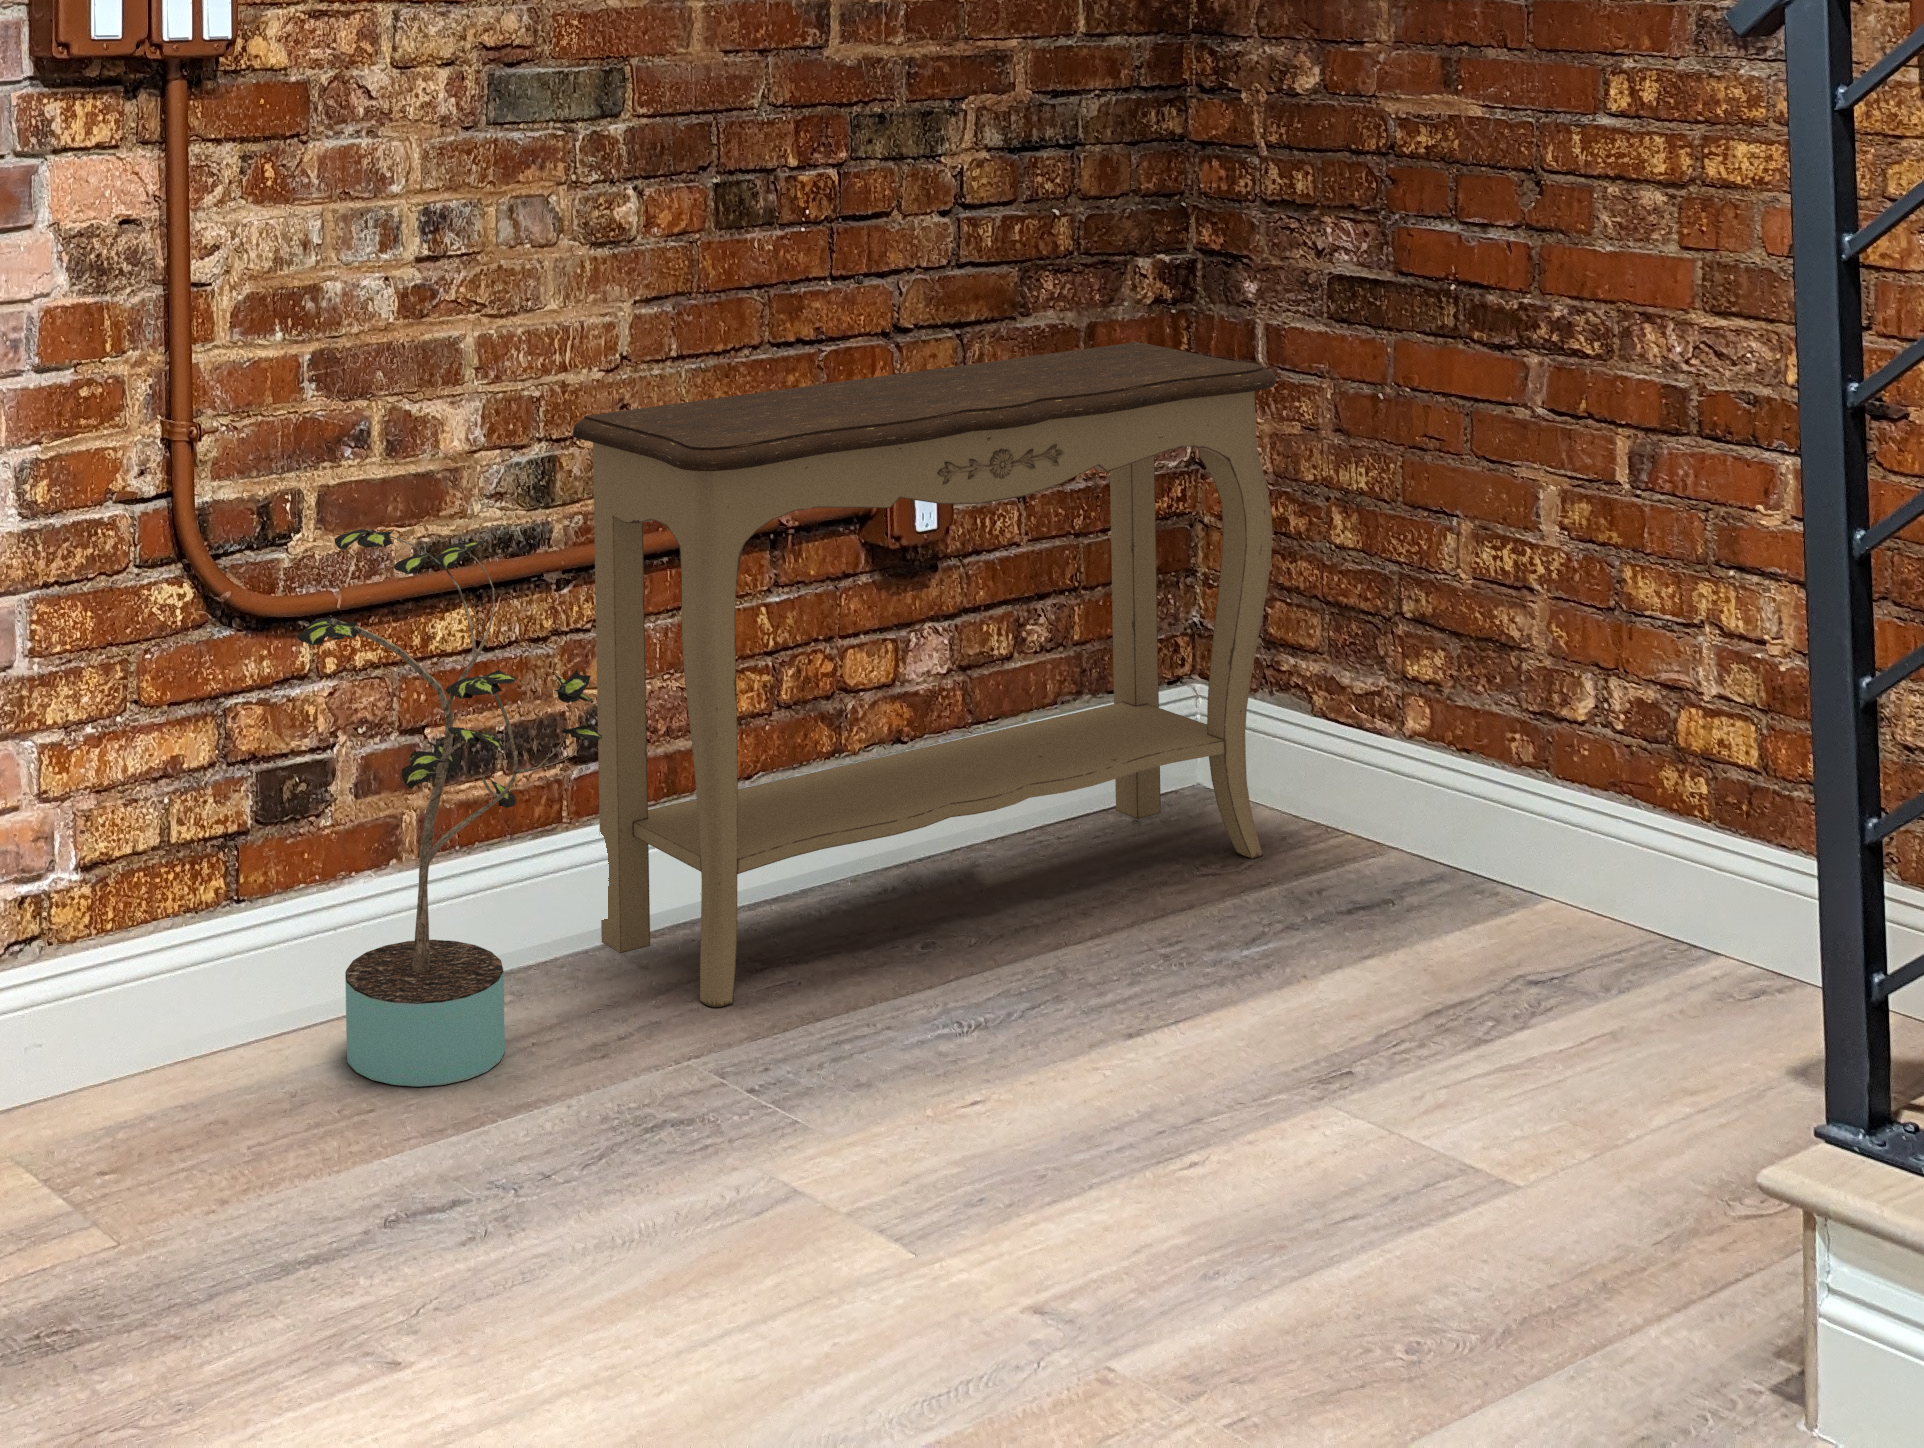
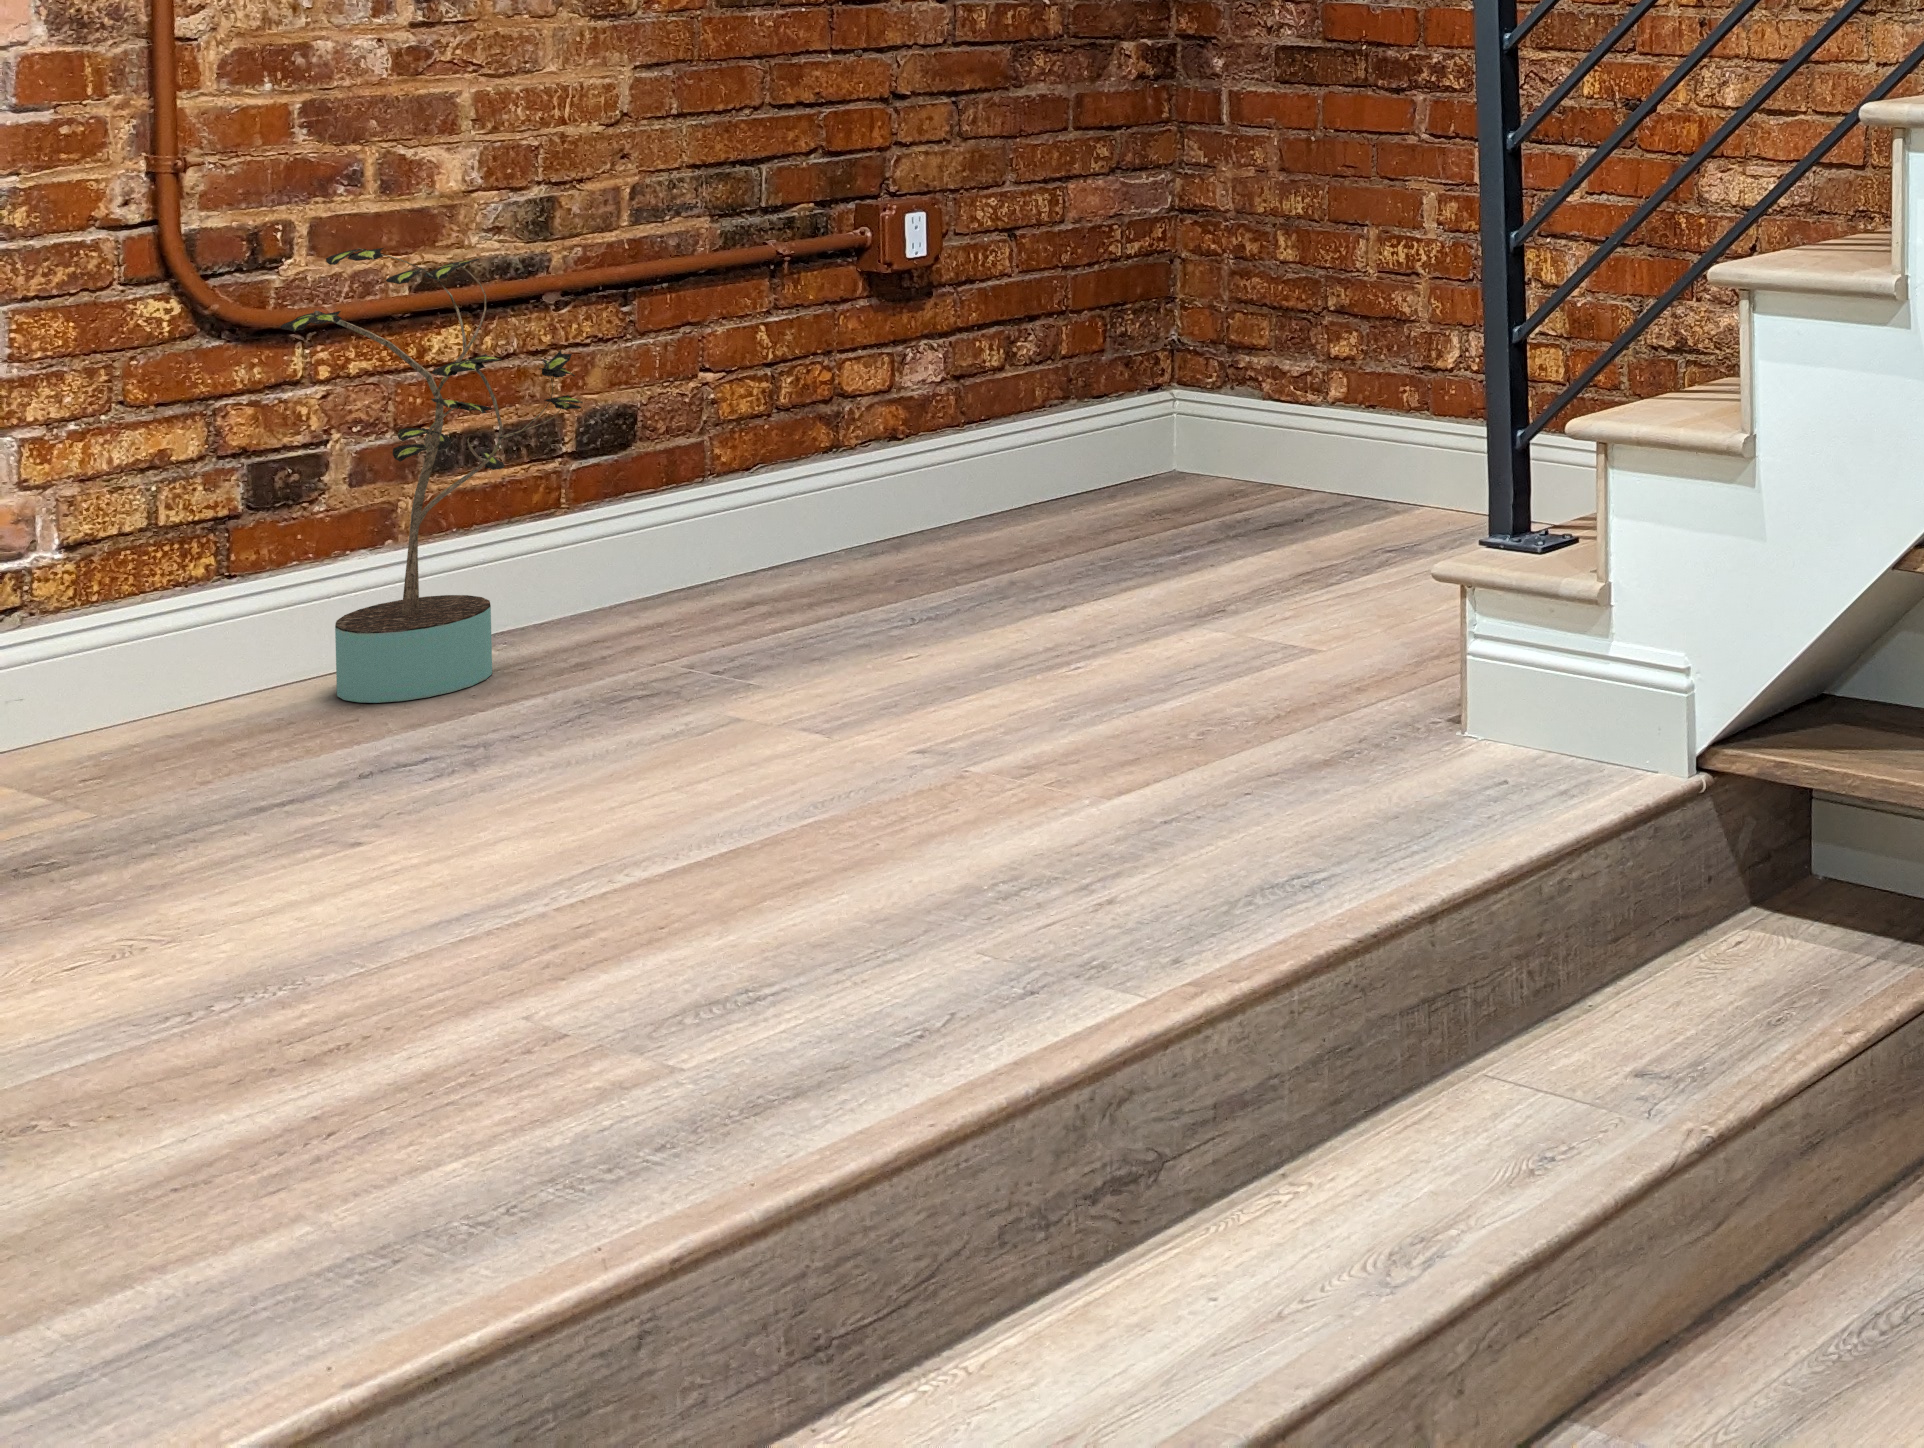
console table: present [573,342,1276,1007] -> none [573,108,1220,630]

